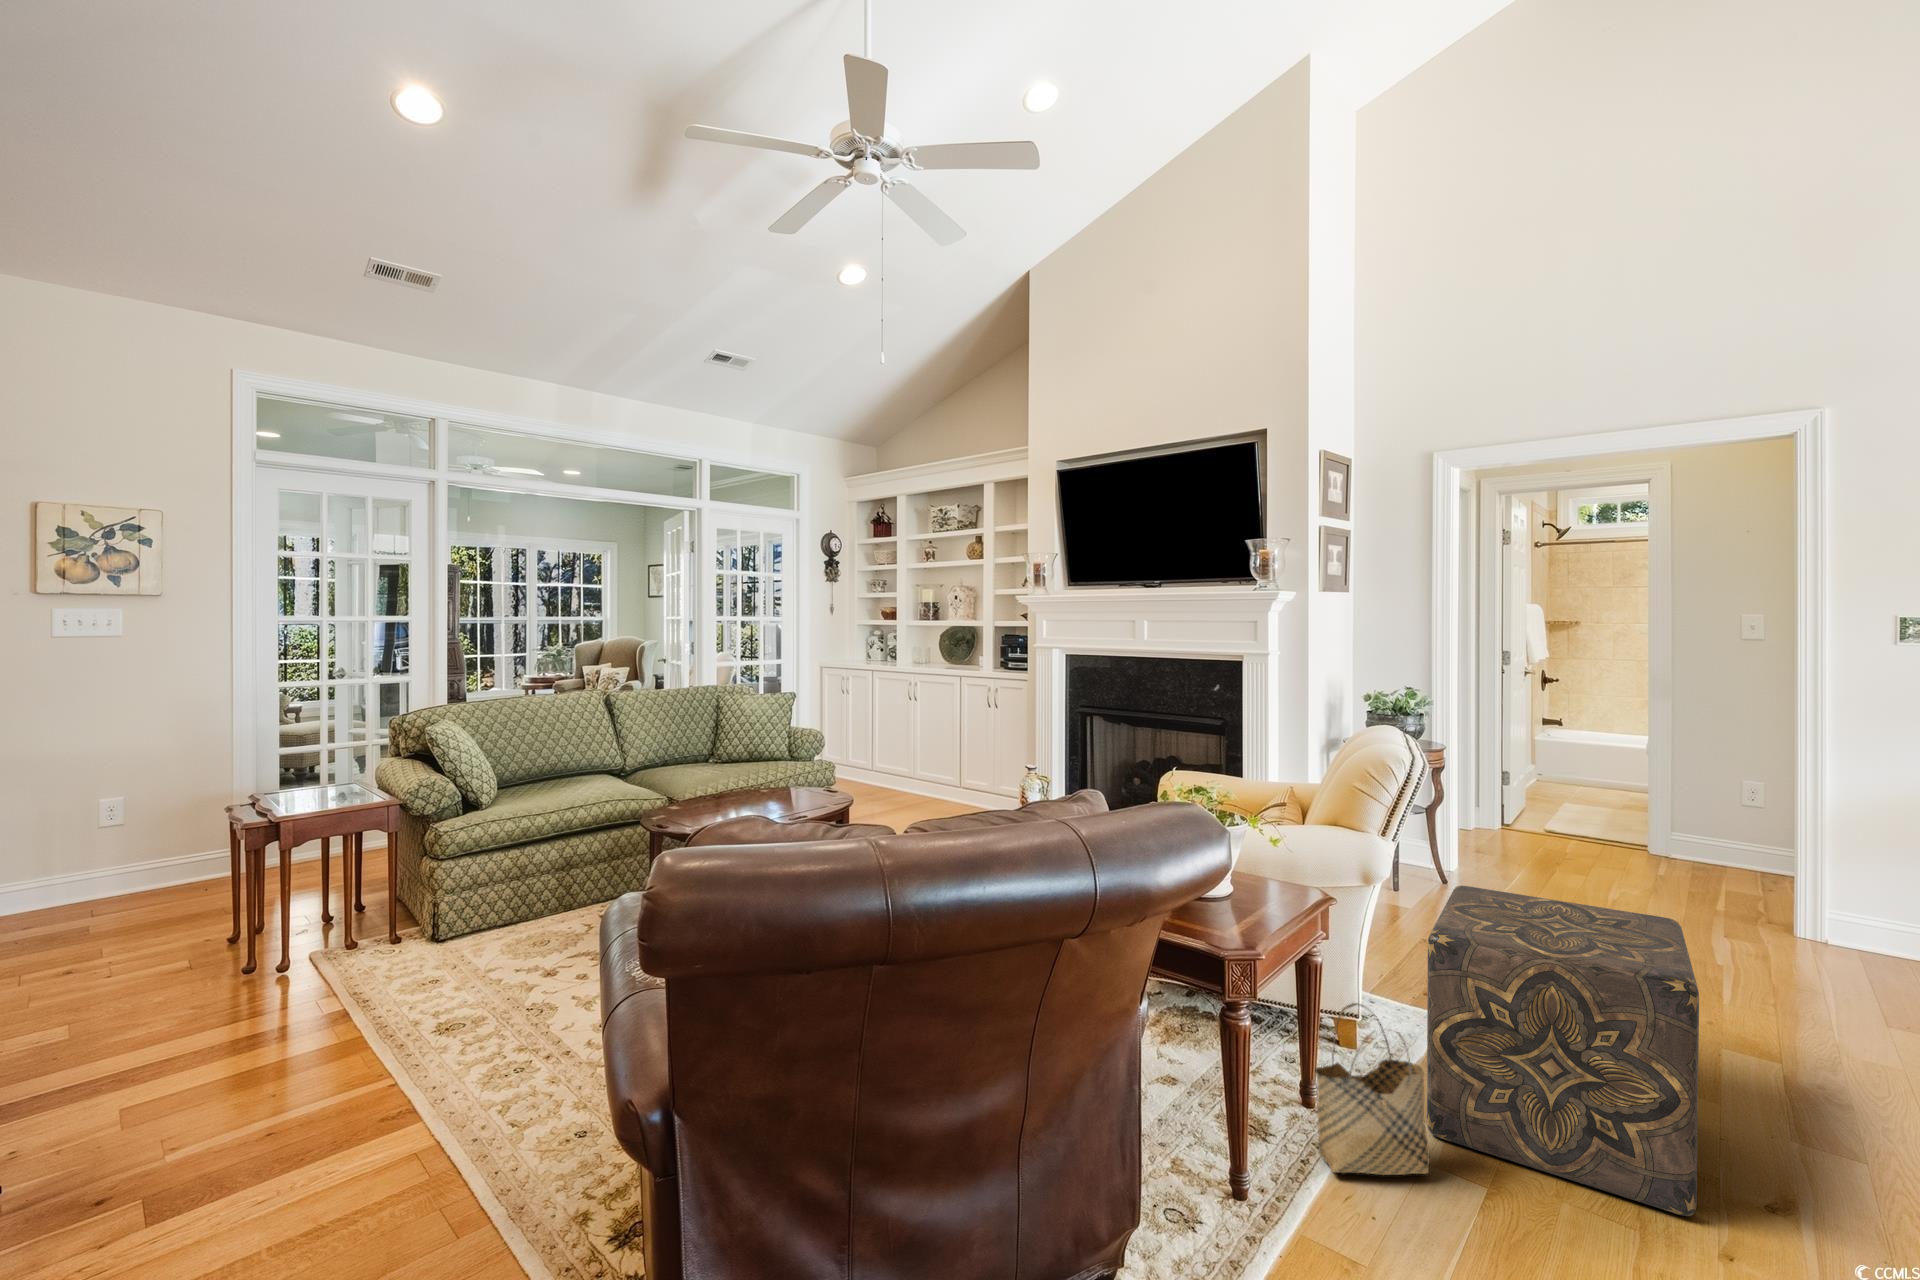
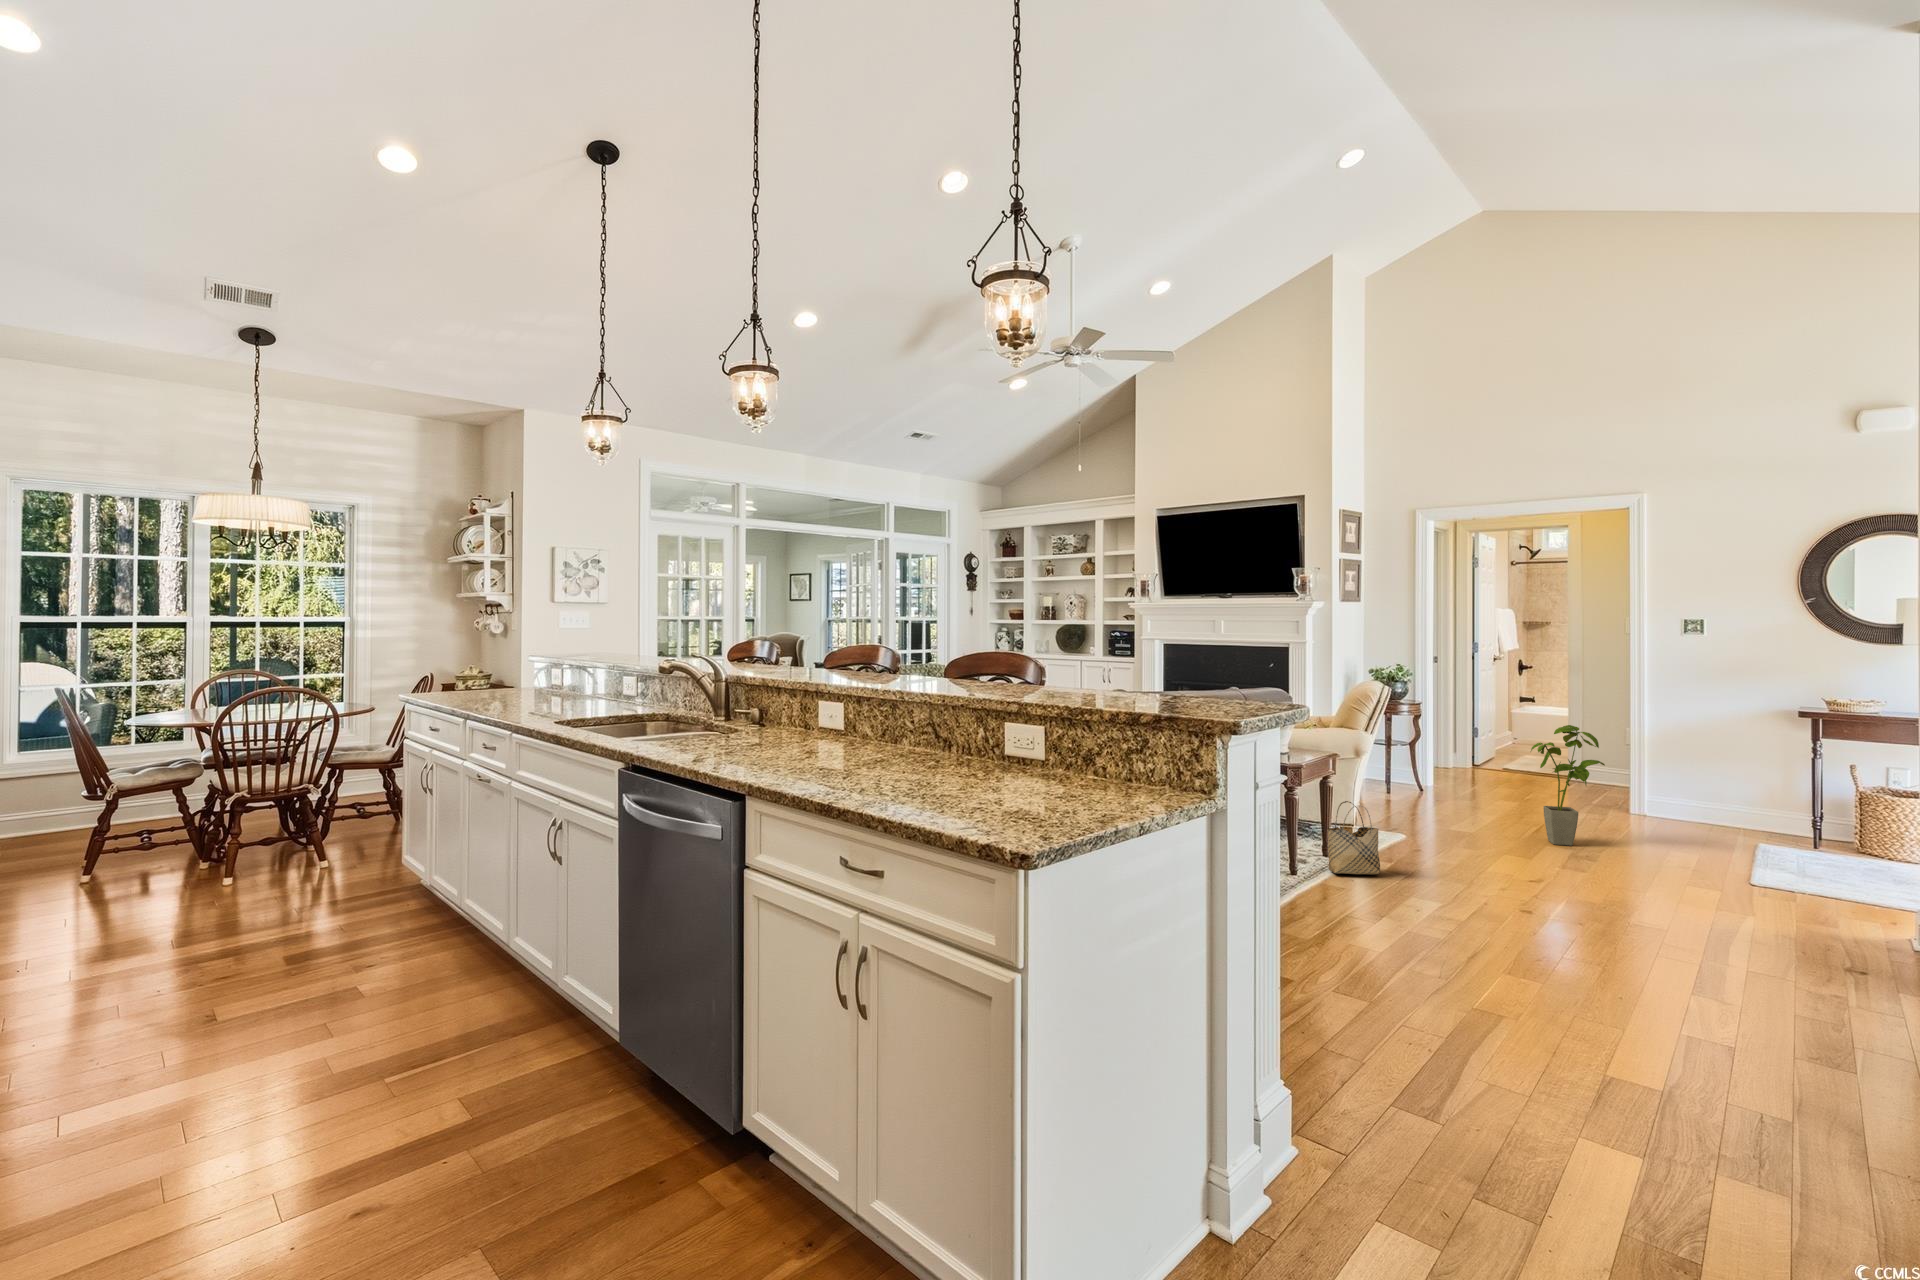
house plant: none [1673,816,1828,1042] -> present [1531,725,1605,846]
ottoman: present [1427,886,1699,1216] -> none [1382,758,1511,884]

